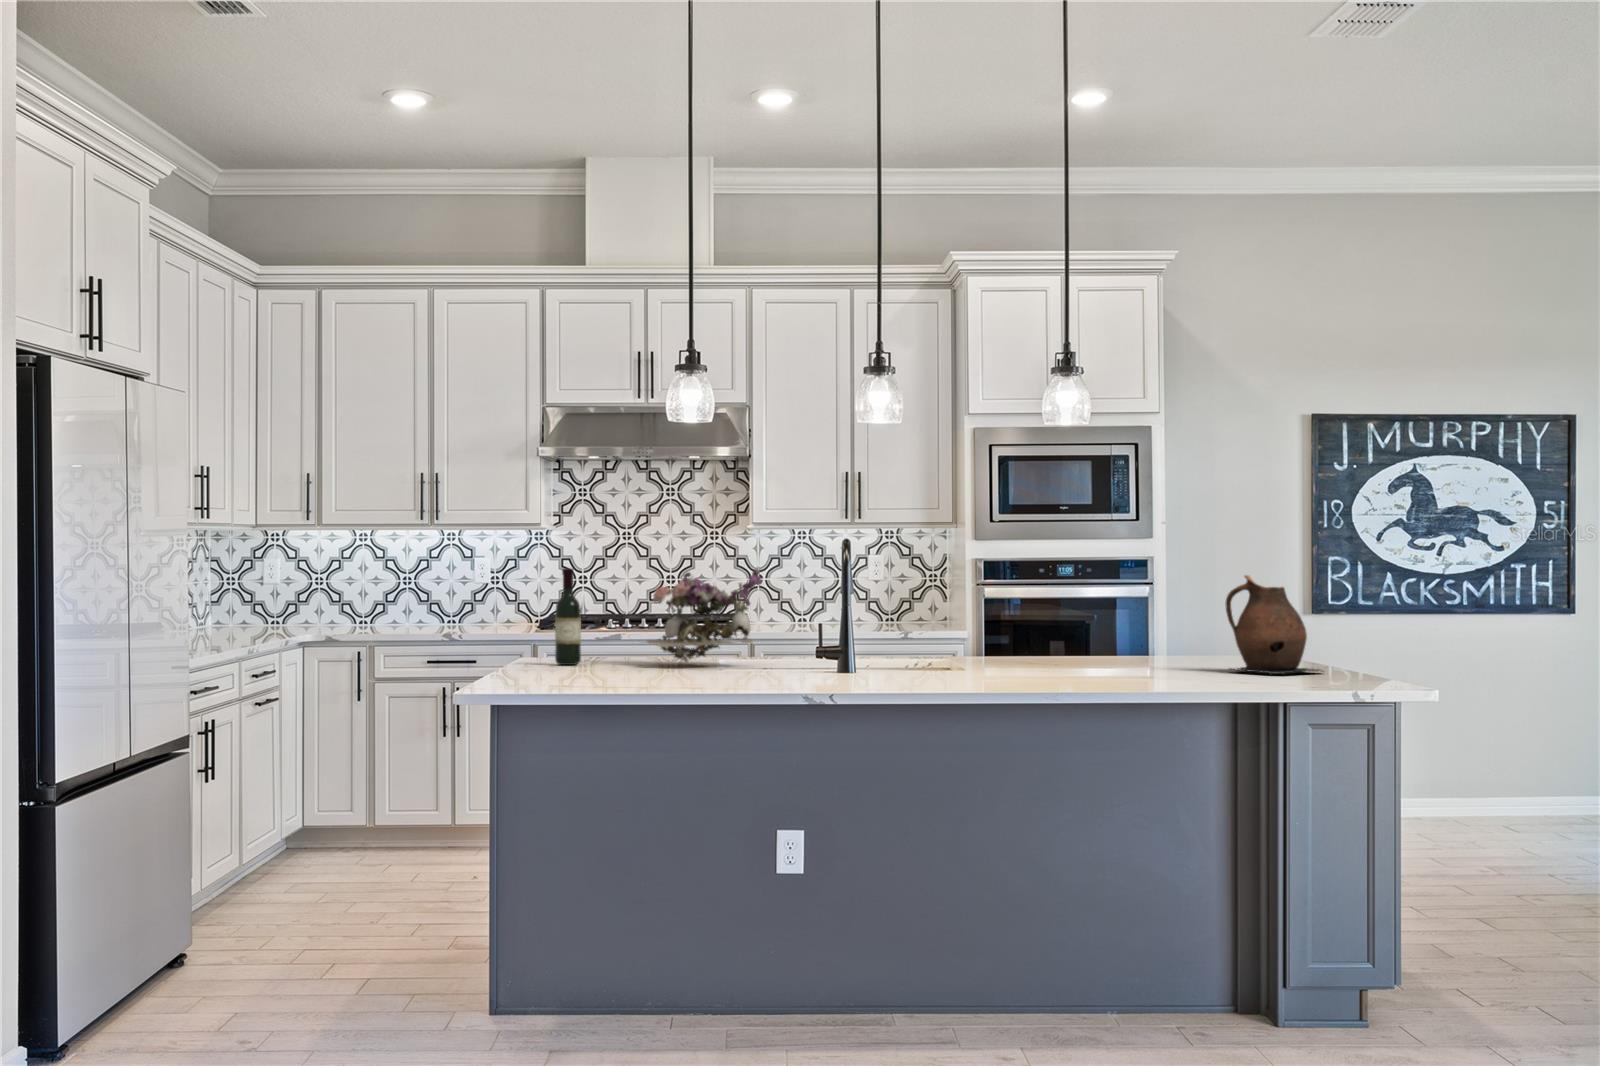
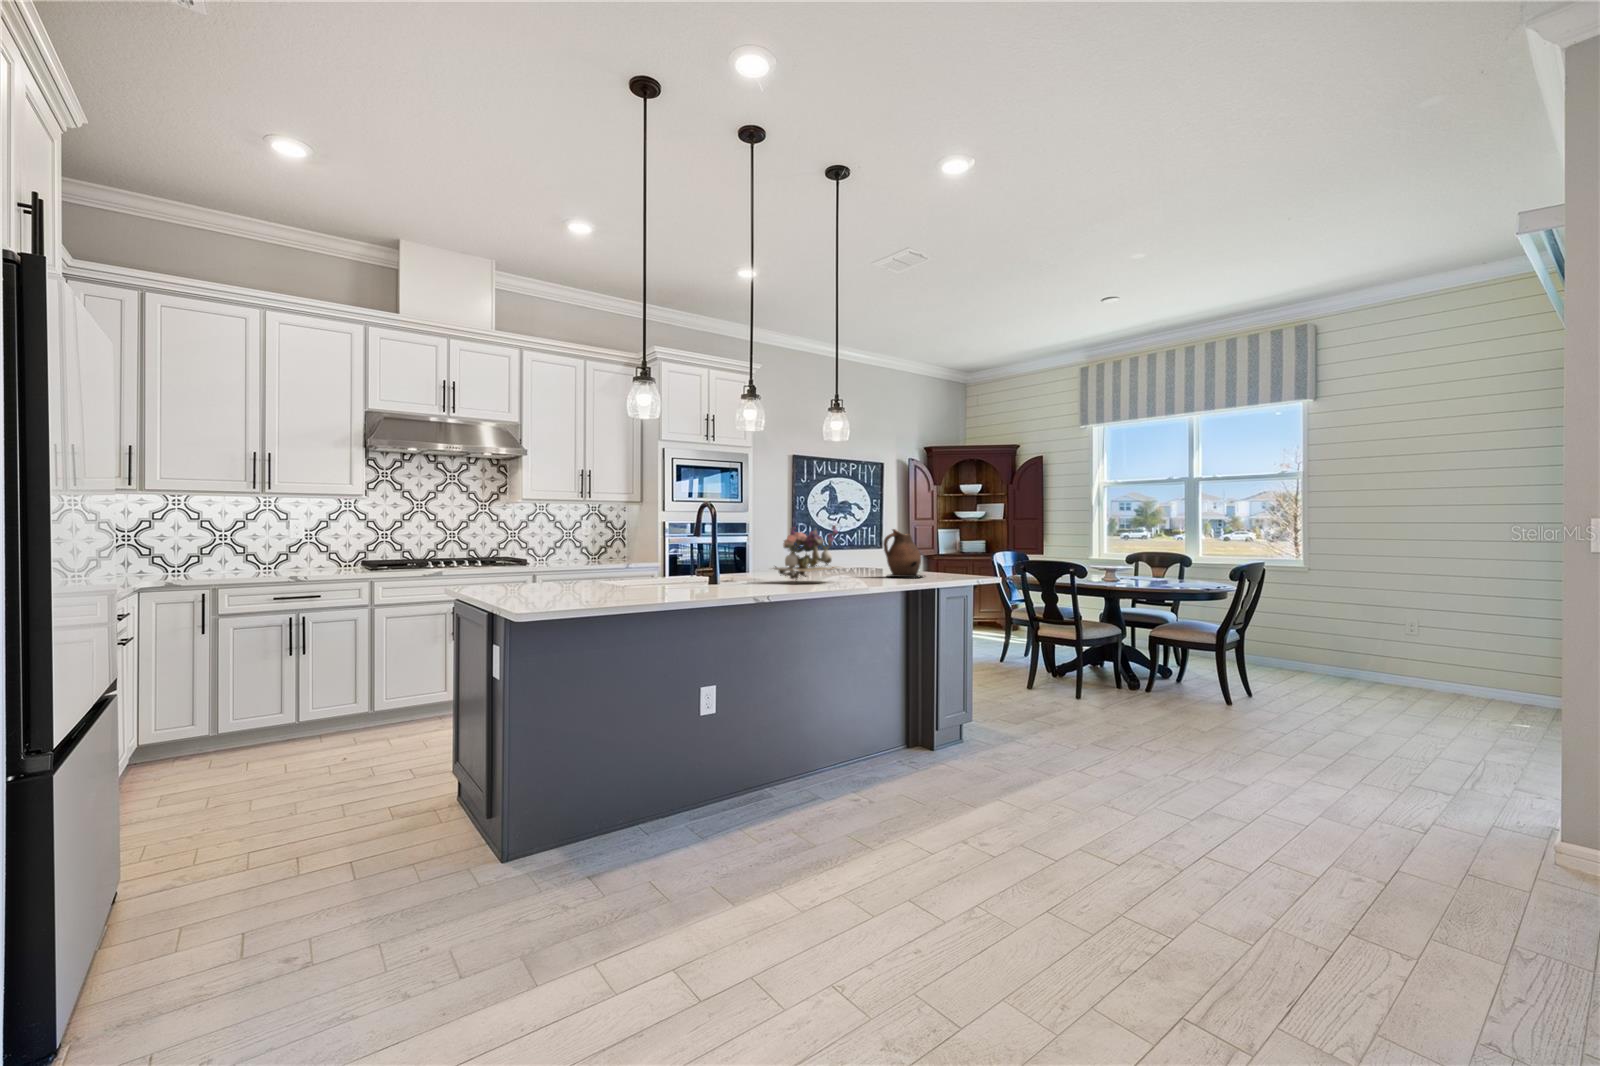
flower arrangement: present [647,567,762,663] -> present [774,525,838,580]
wine bottle: present [555,568,581,665] -> none [502,524,521,593]

